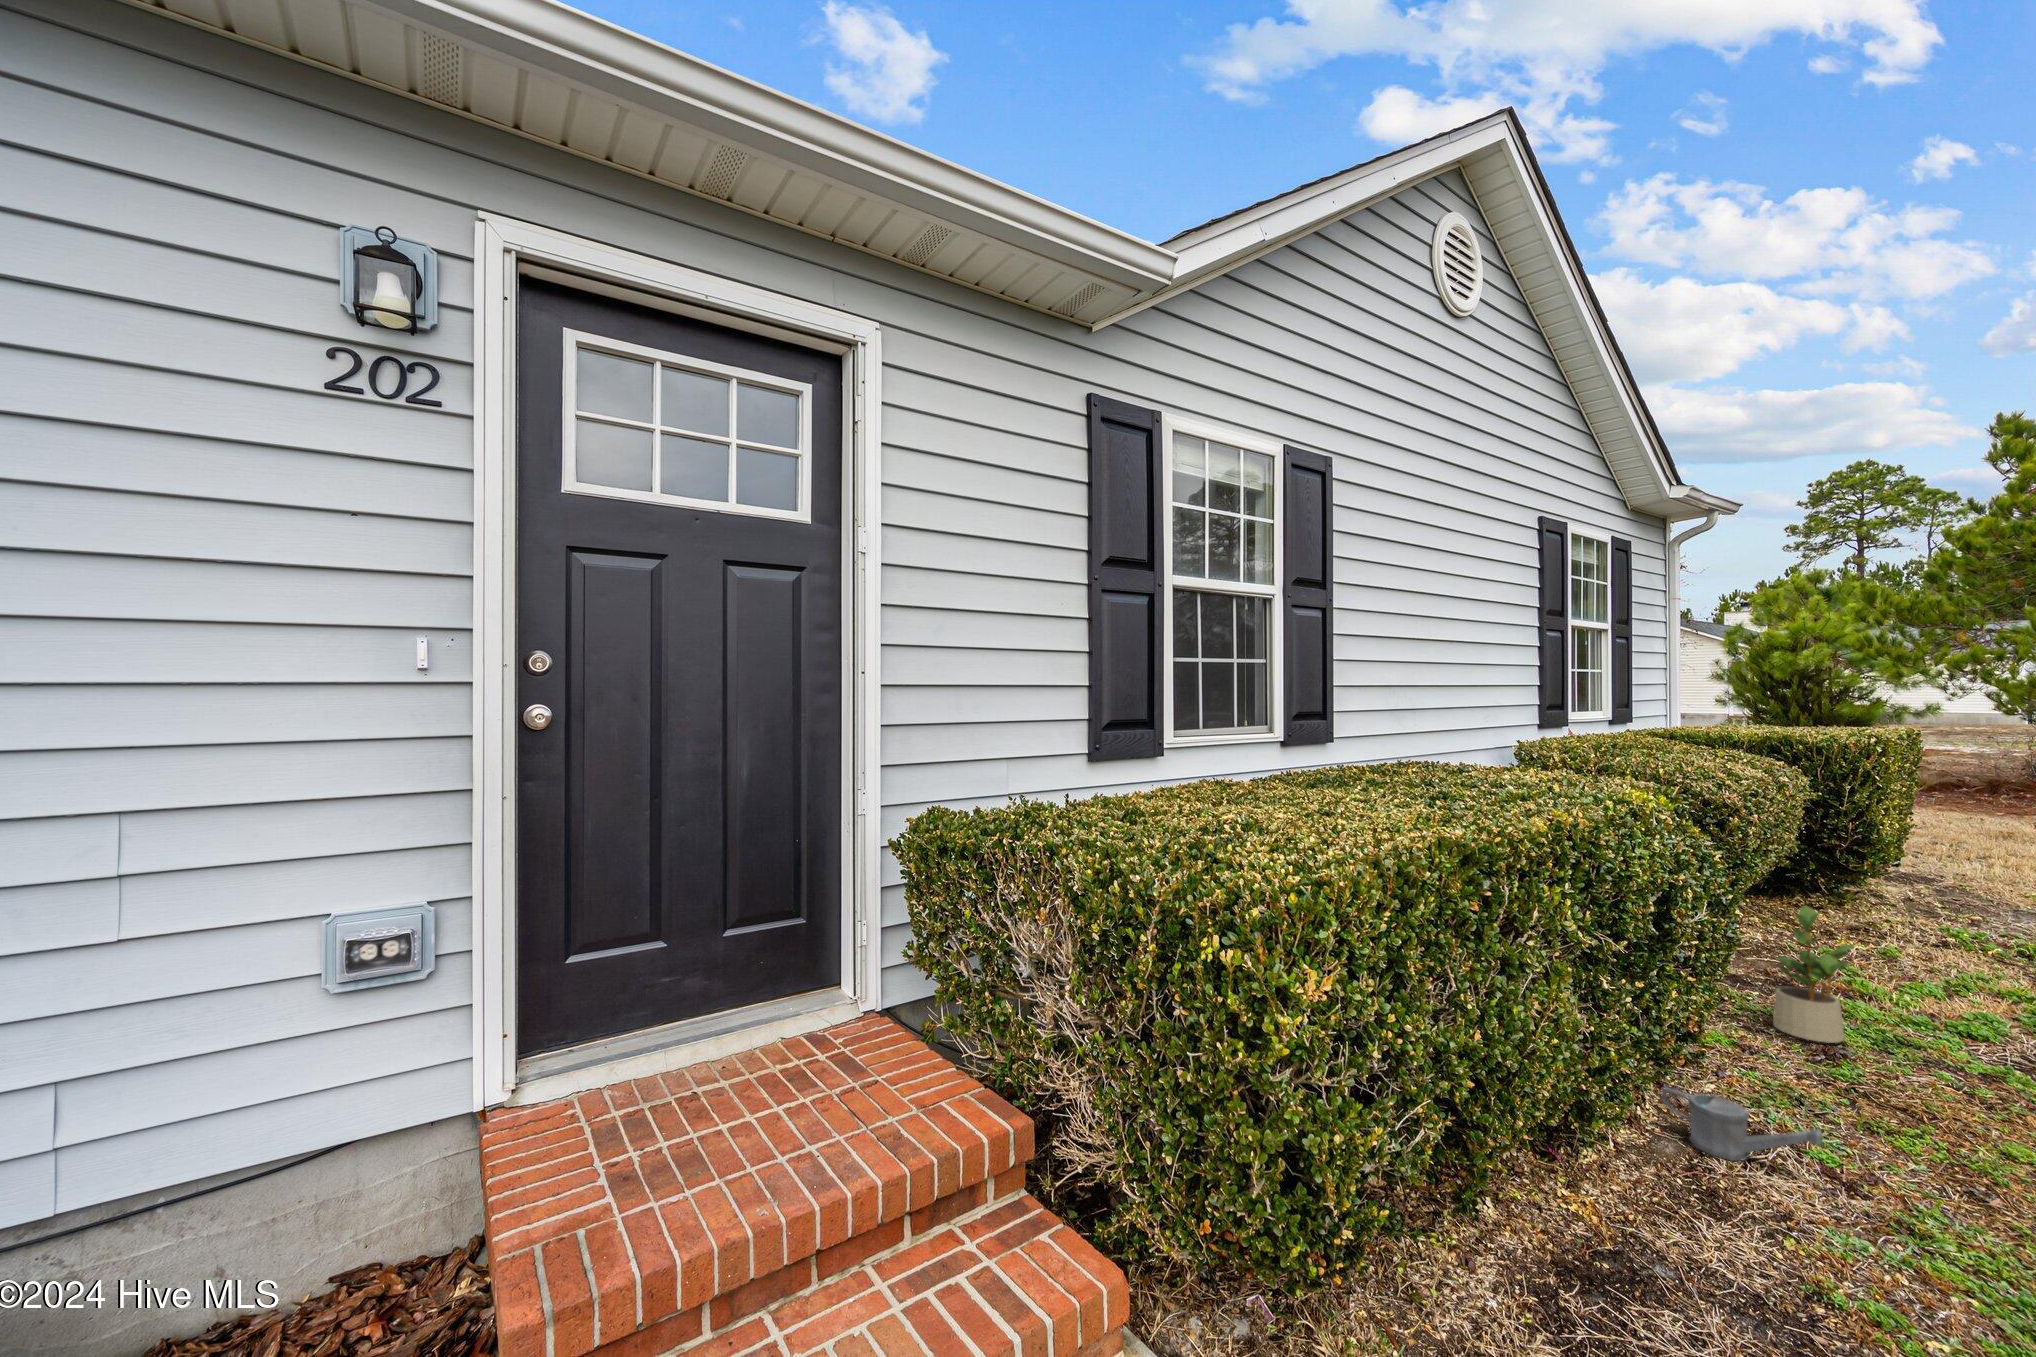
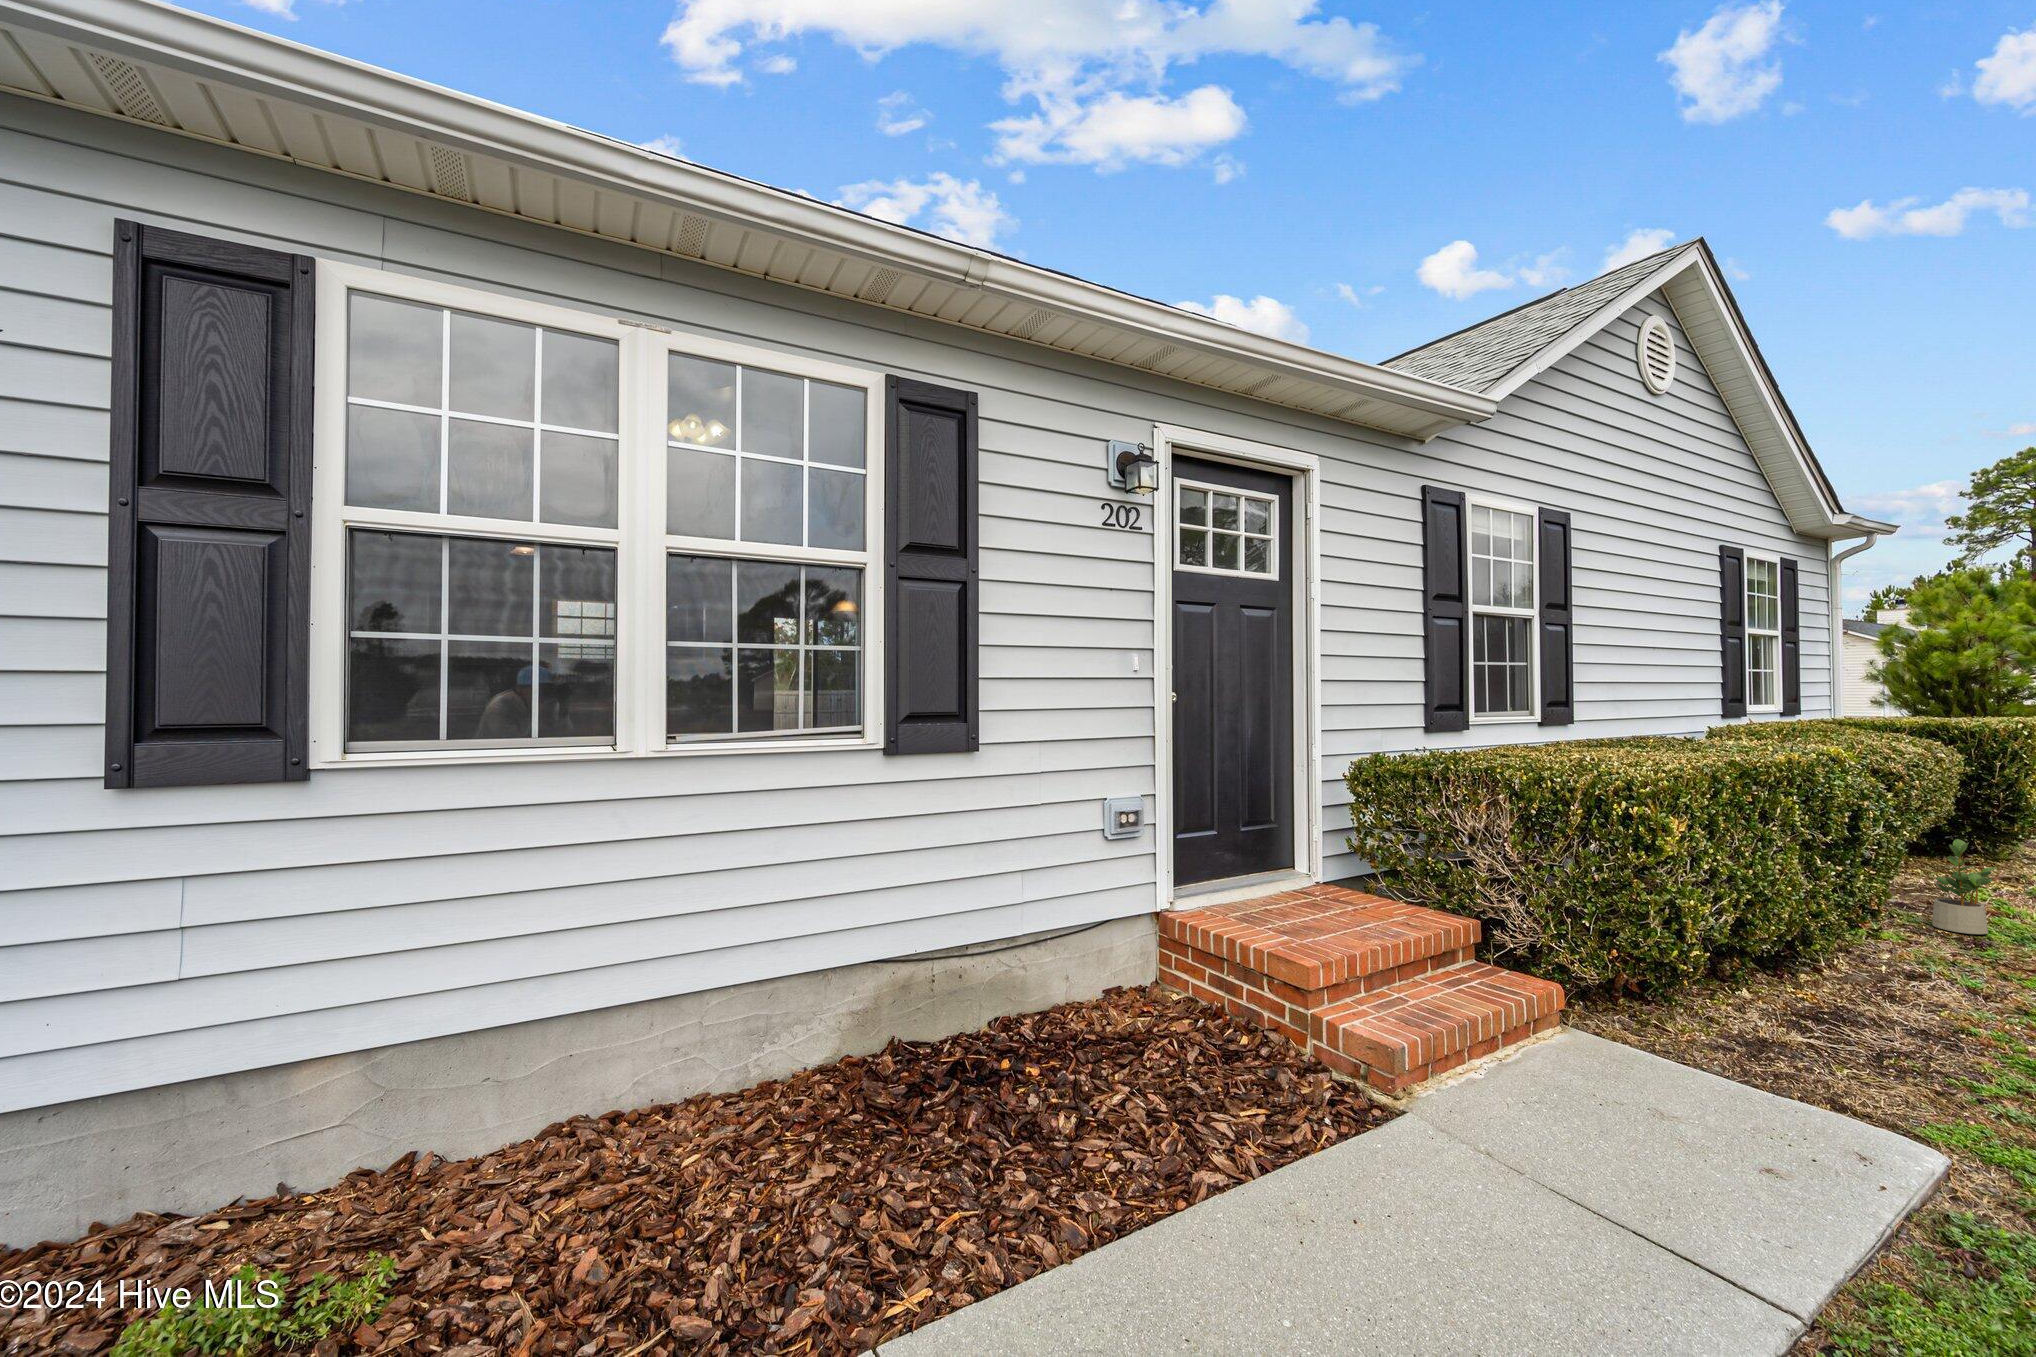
watering can: present [1662,1087,1822,1161] -> none [1853,941,1966,981]

